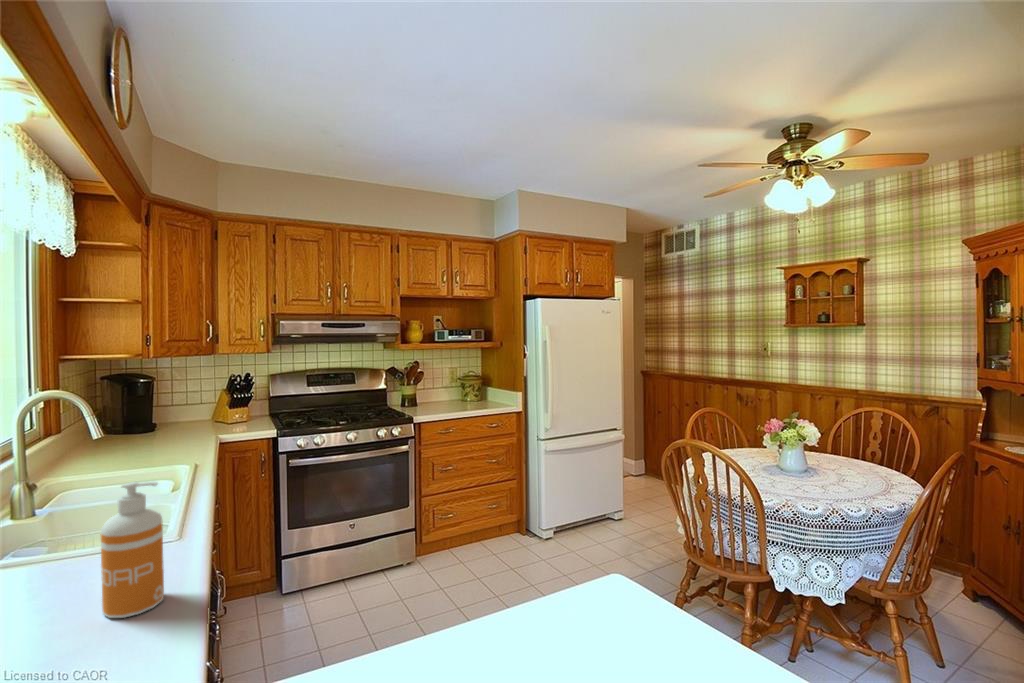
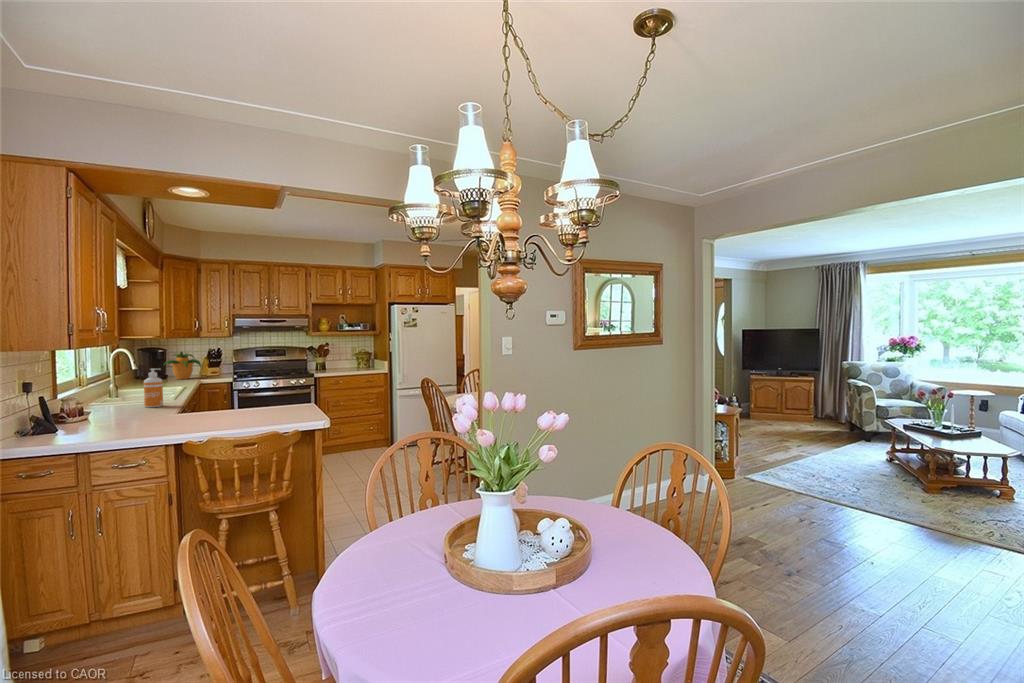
potted plant: none [148,382,219,434] -> present [164,352,201,379]

